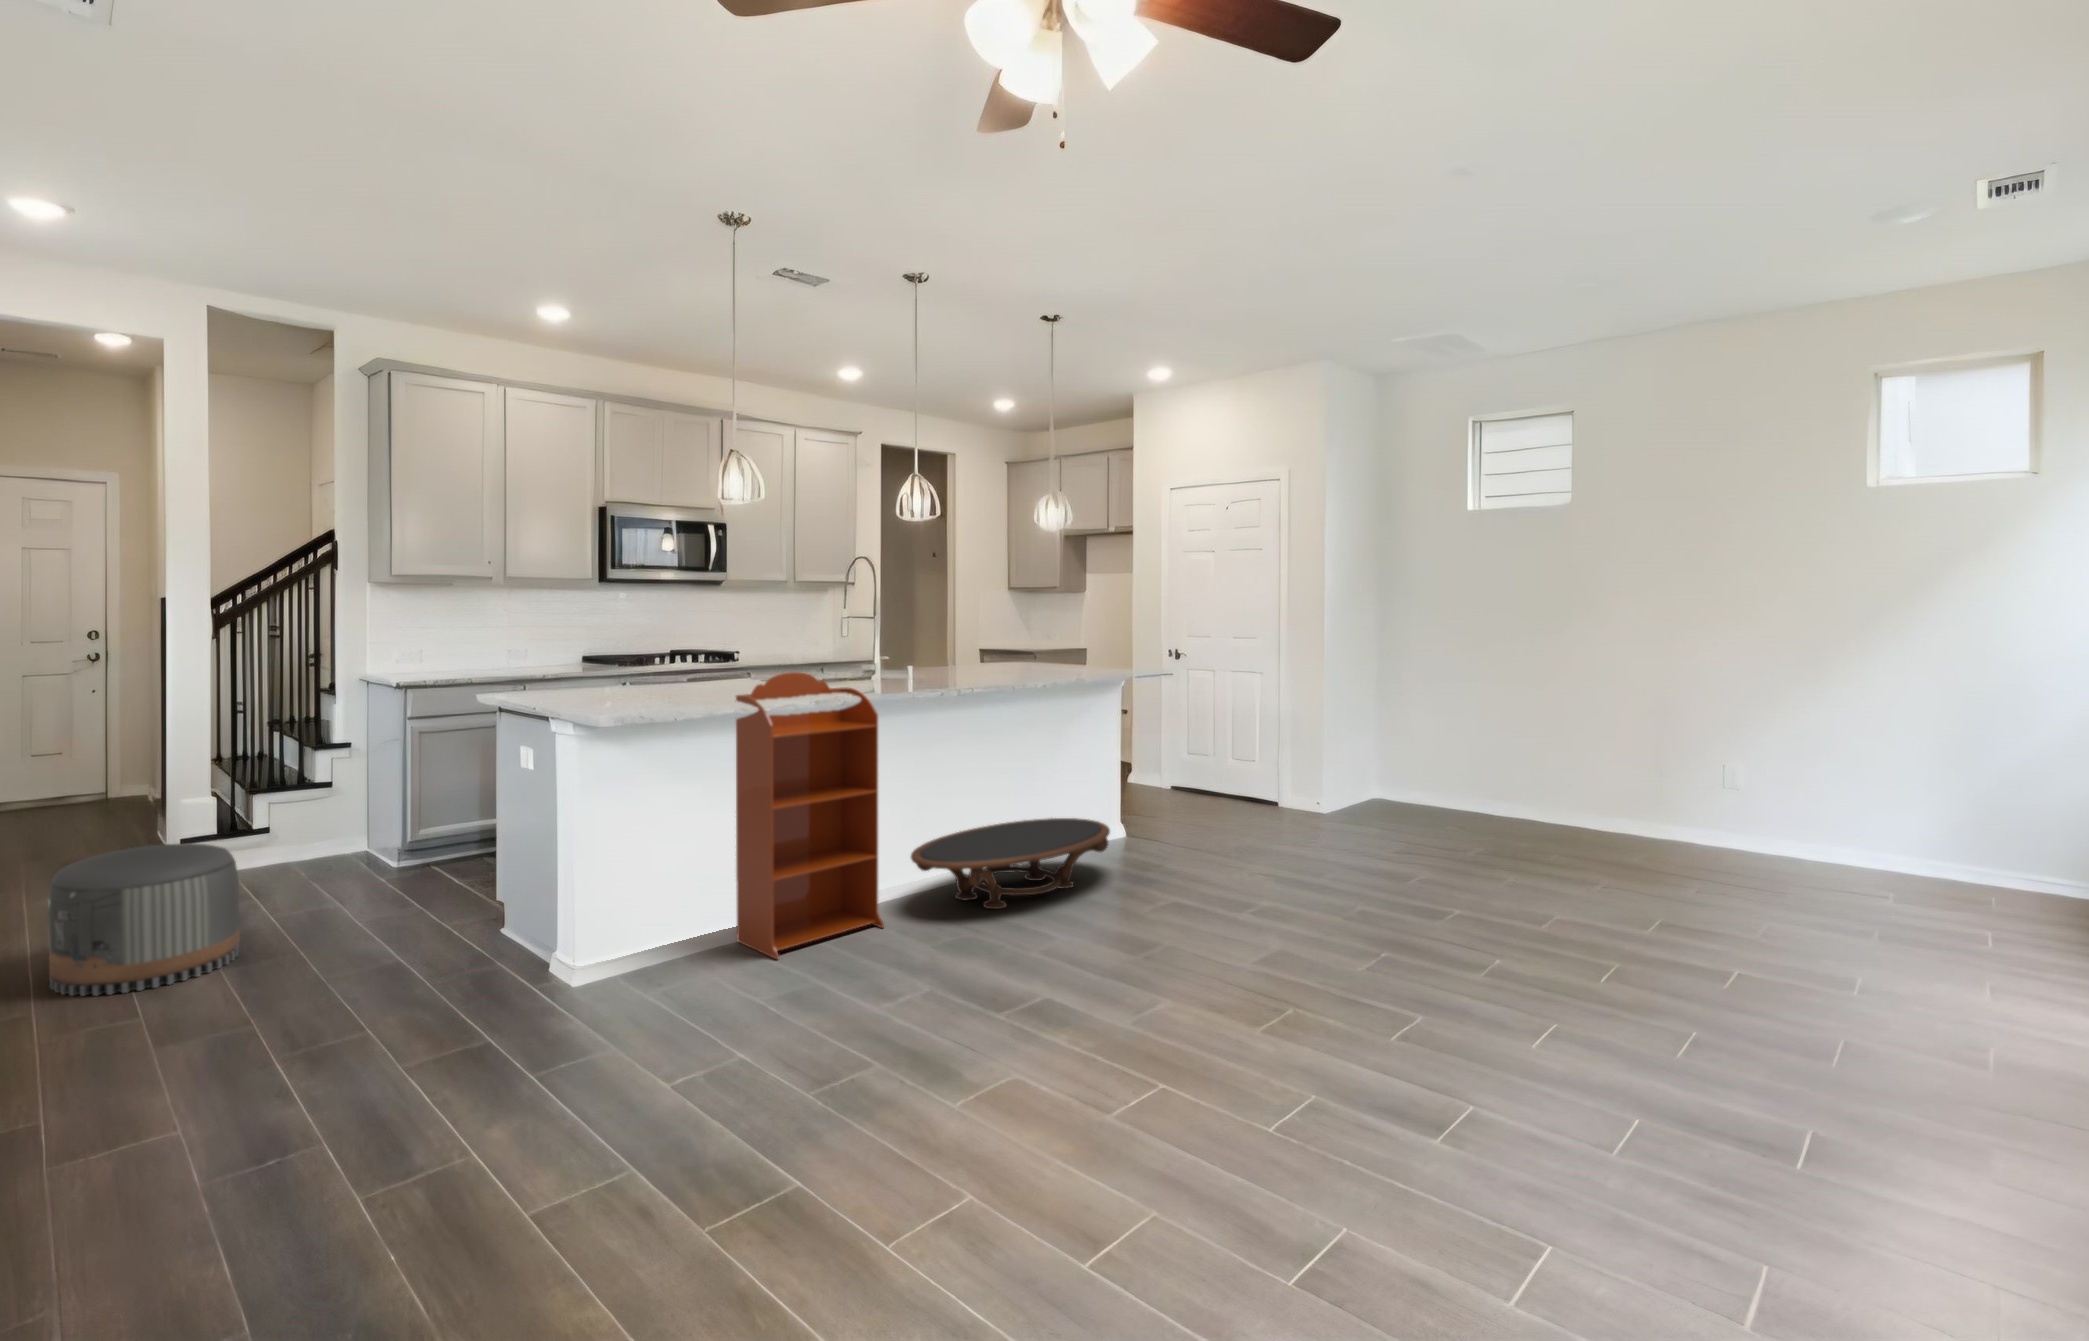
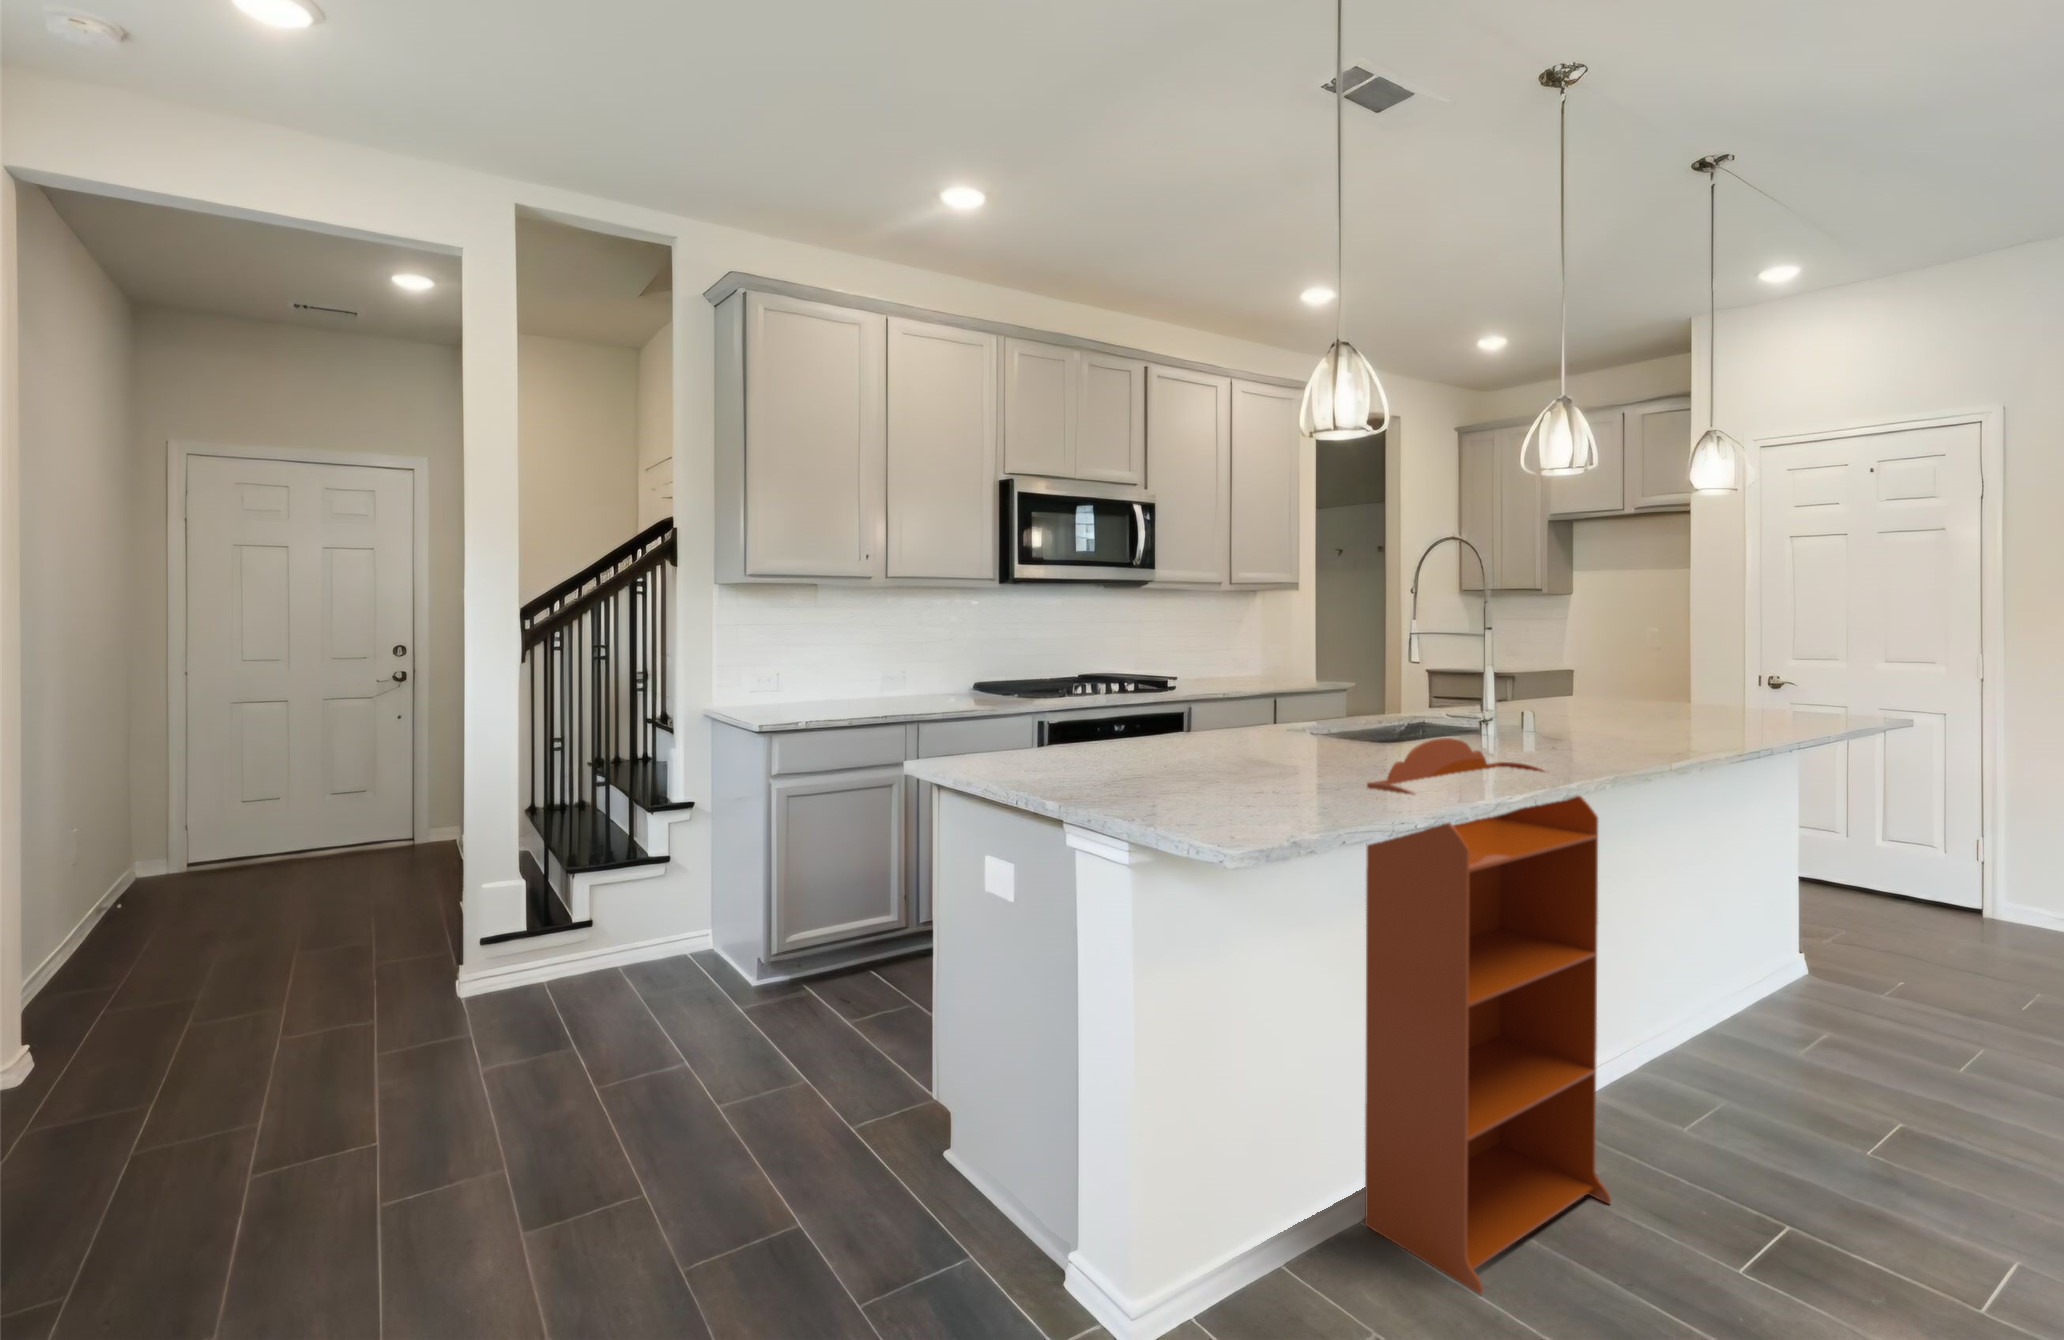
coffee table: present [911,818,1110,909] -> none [1606,966,1922,1161]
pouf: present [48,843,240,996] -> none [267,1002,555,1298]

